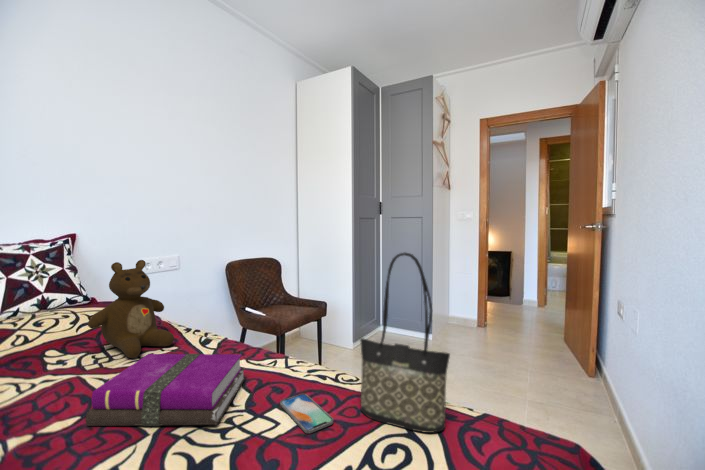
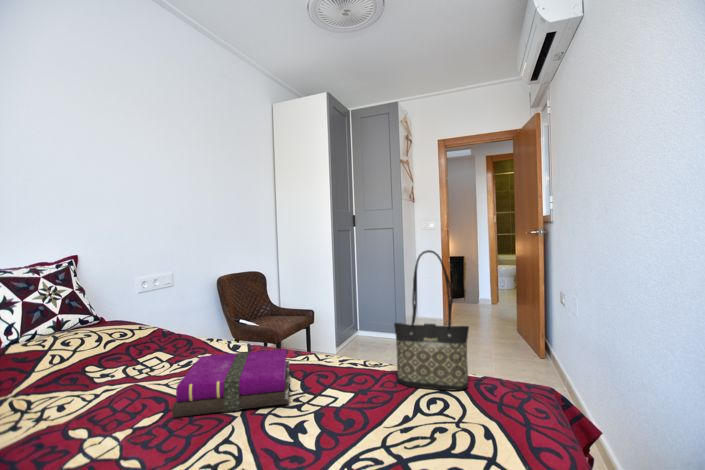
teddy bear: present [88,260,174,358] -> none [126,275,204,366]
smartphone: present [280,394,333,433] -> none [331,376,382,401]

